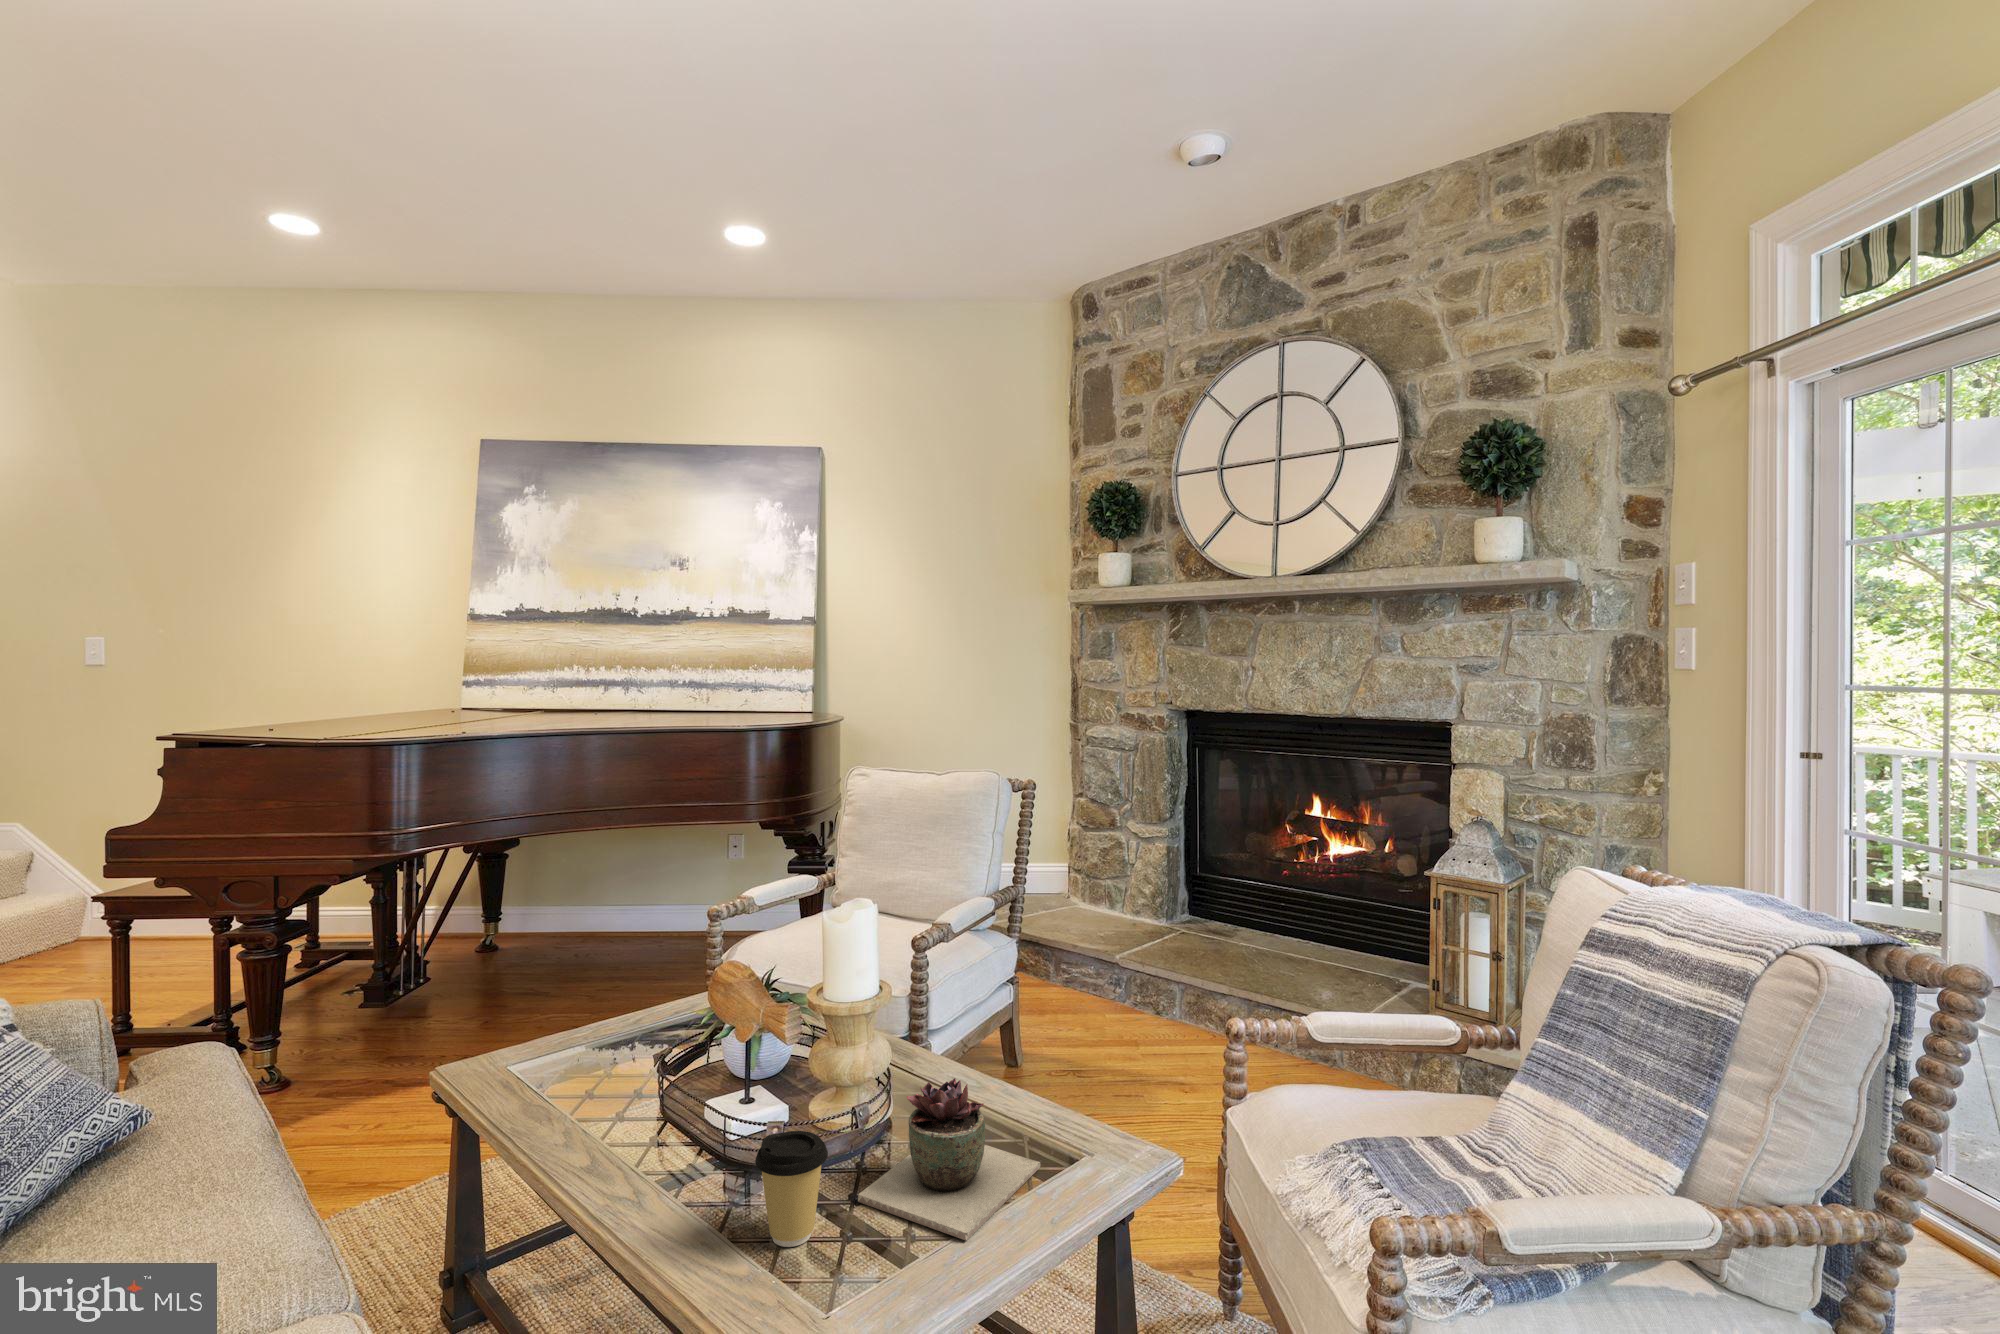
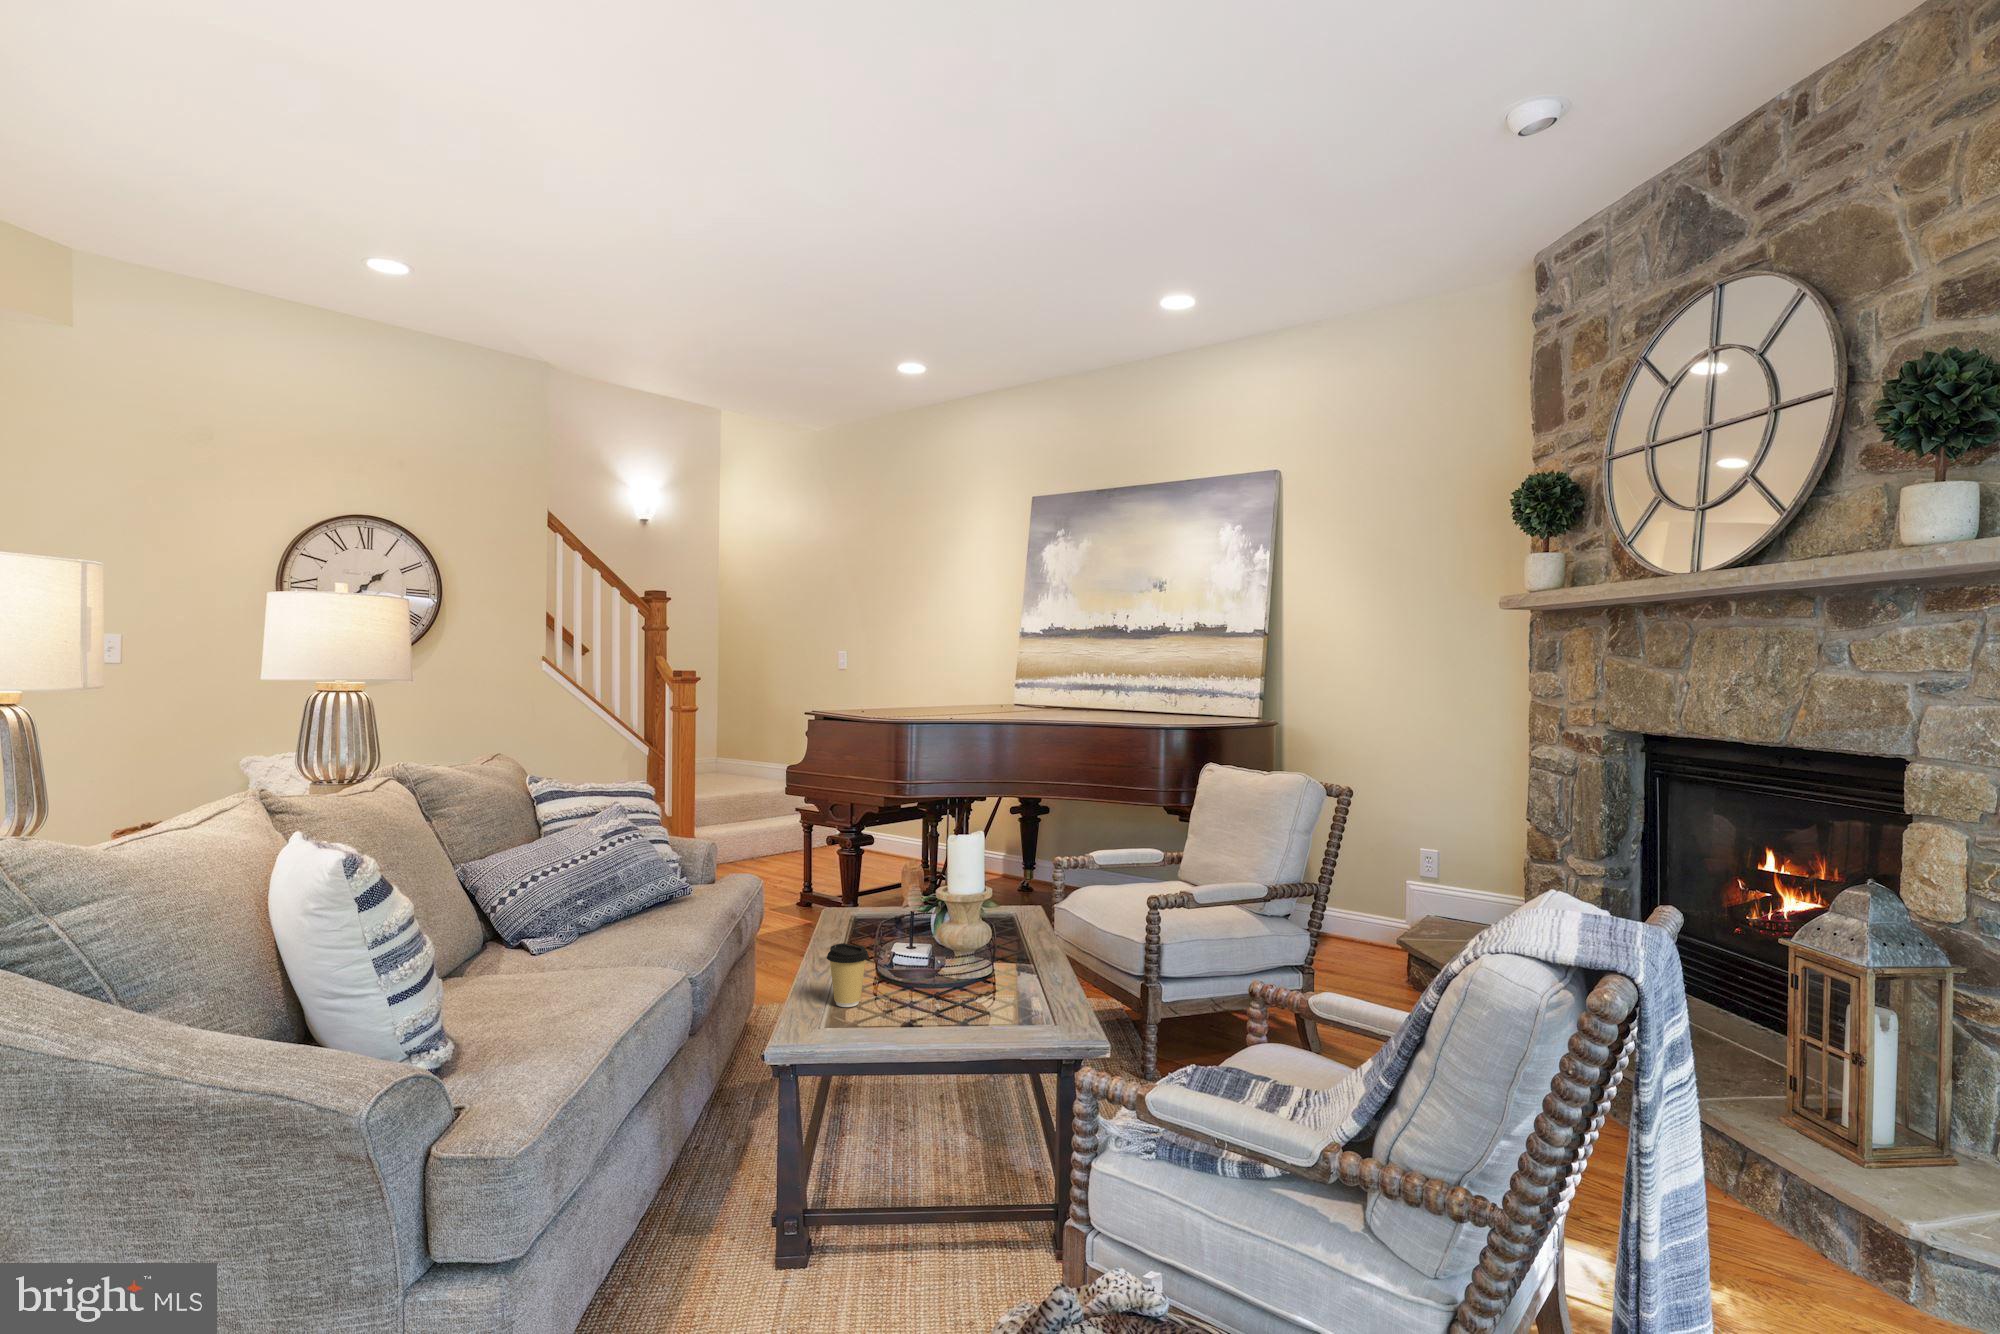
succulent plant: present [858,1078,1040,1240] -> none [897,945,1009,1031]

